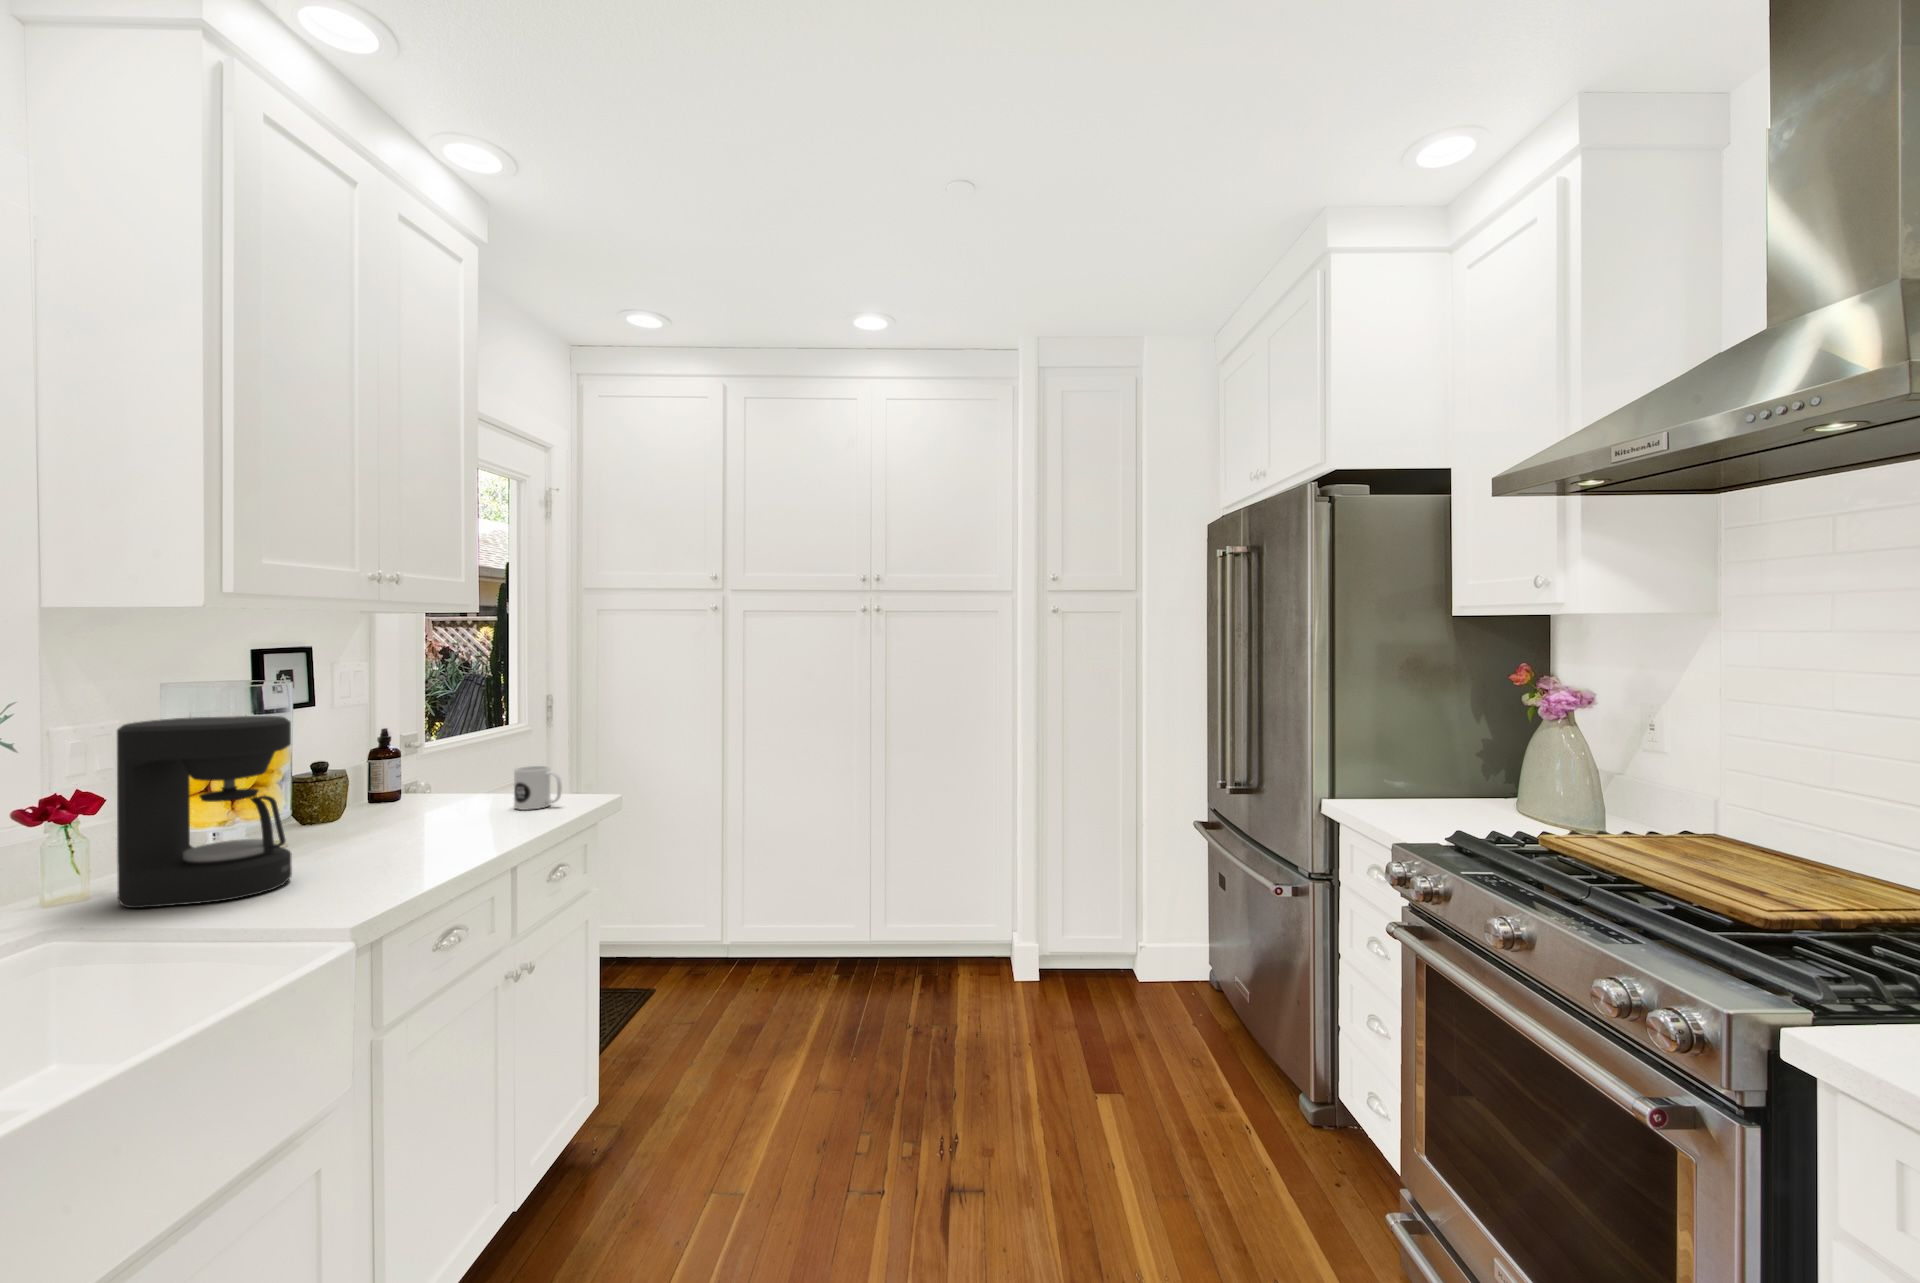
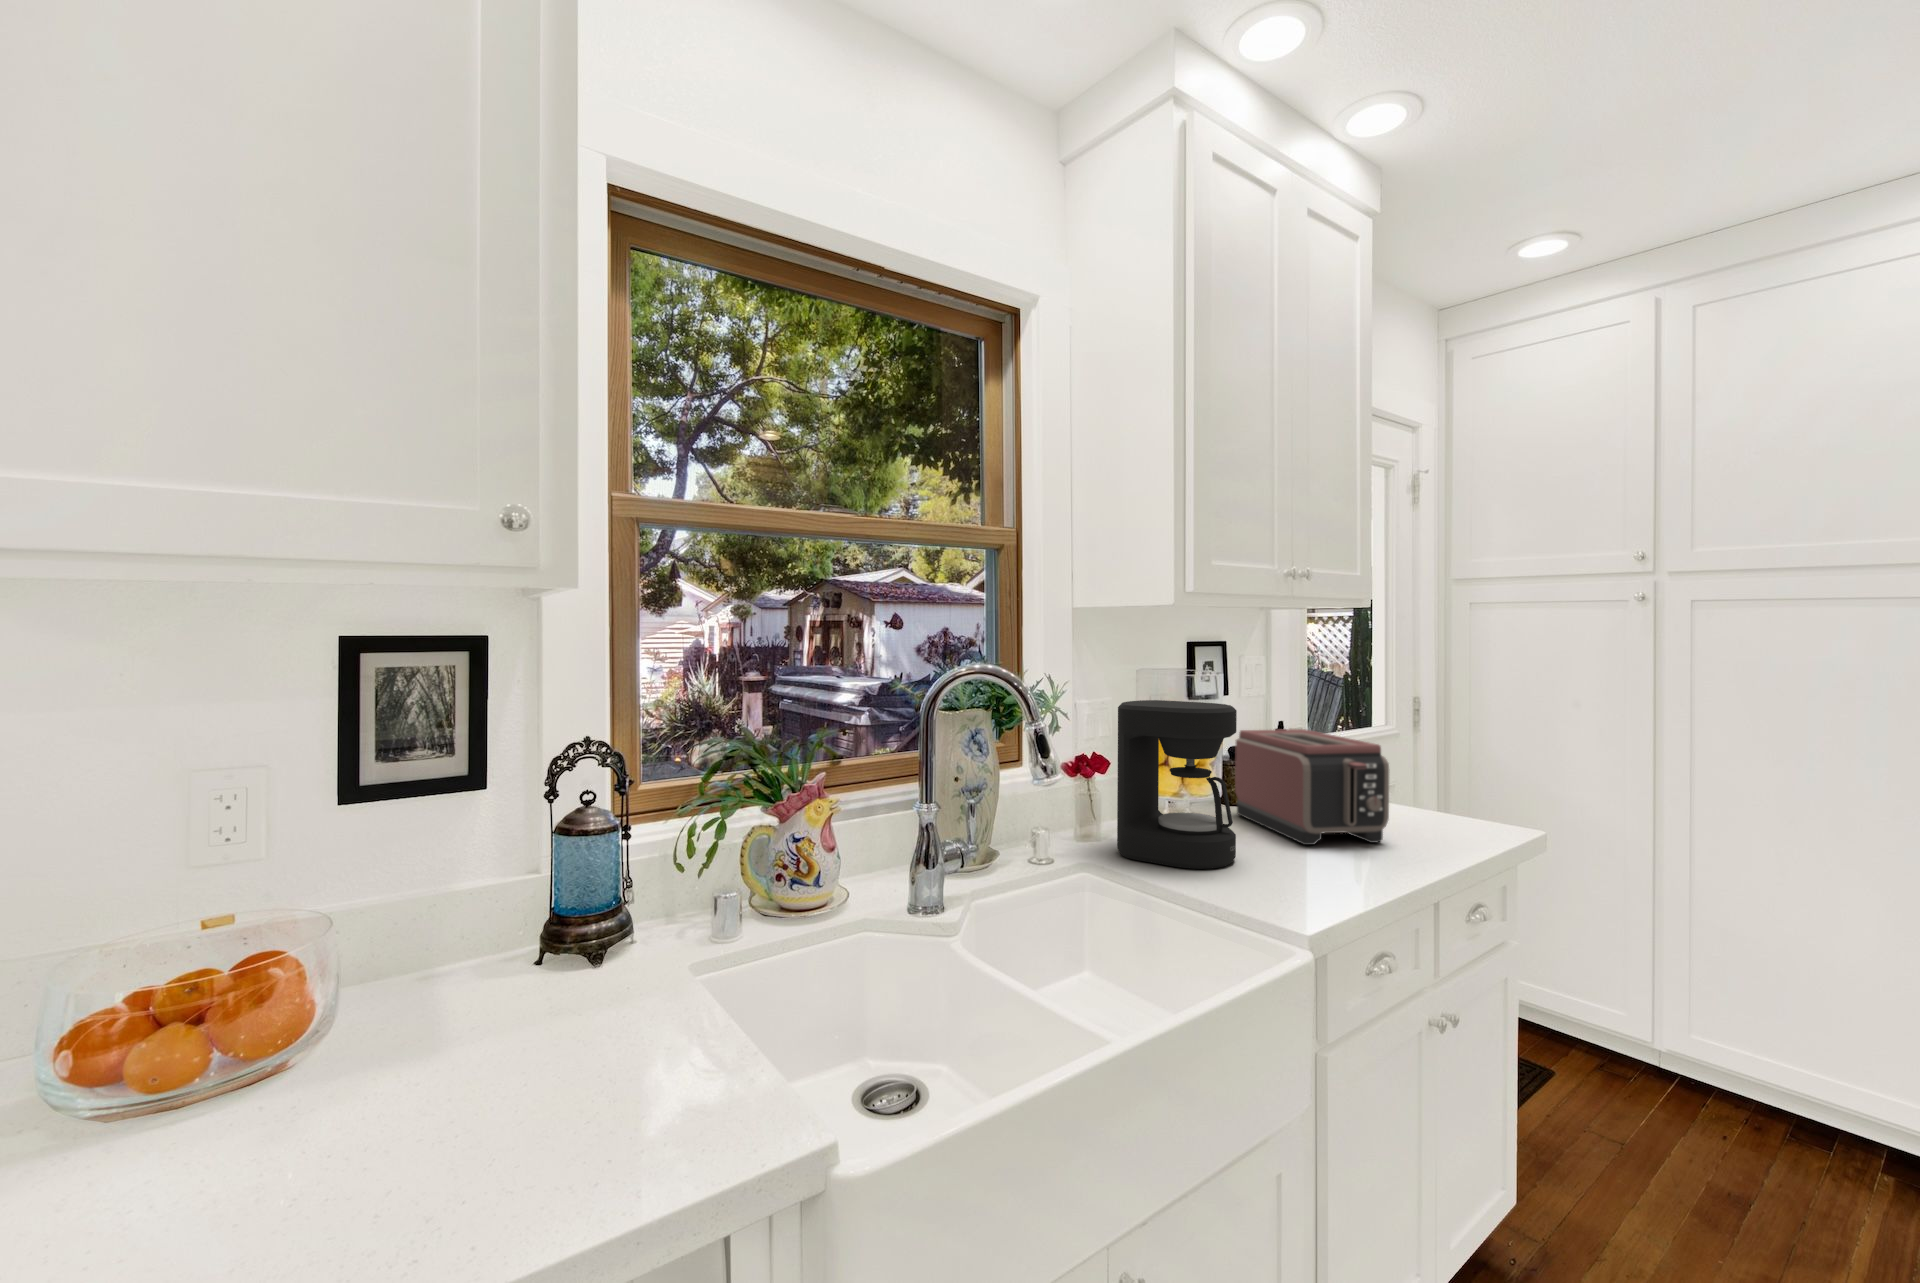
toaster: none [314,735,475,850] -> present [1235,729,1389,845]
mug: present [514,766,562,810] -> none [1417,777,1475,827]

